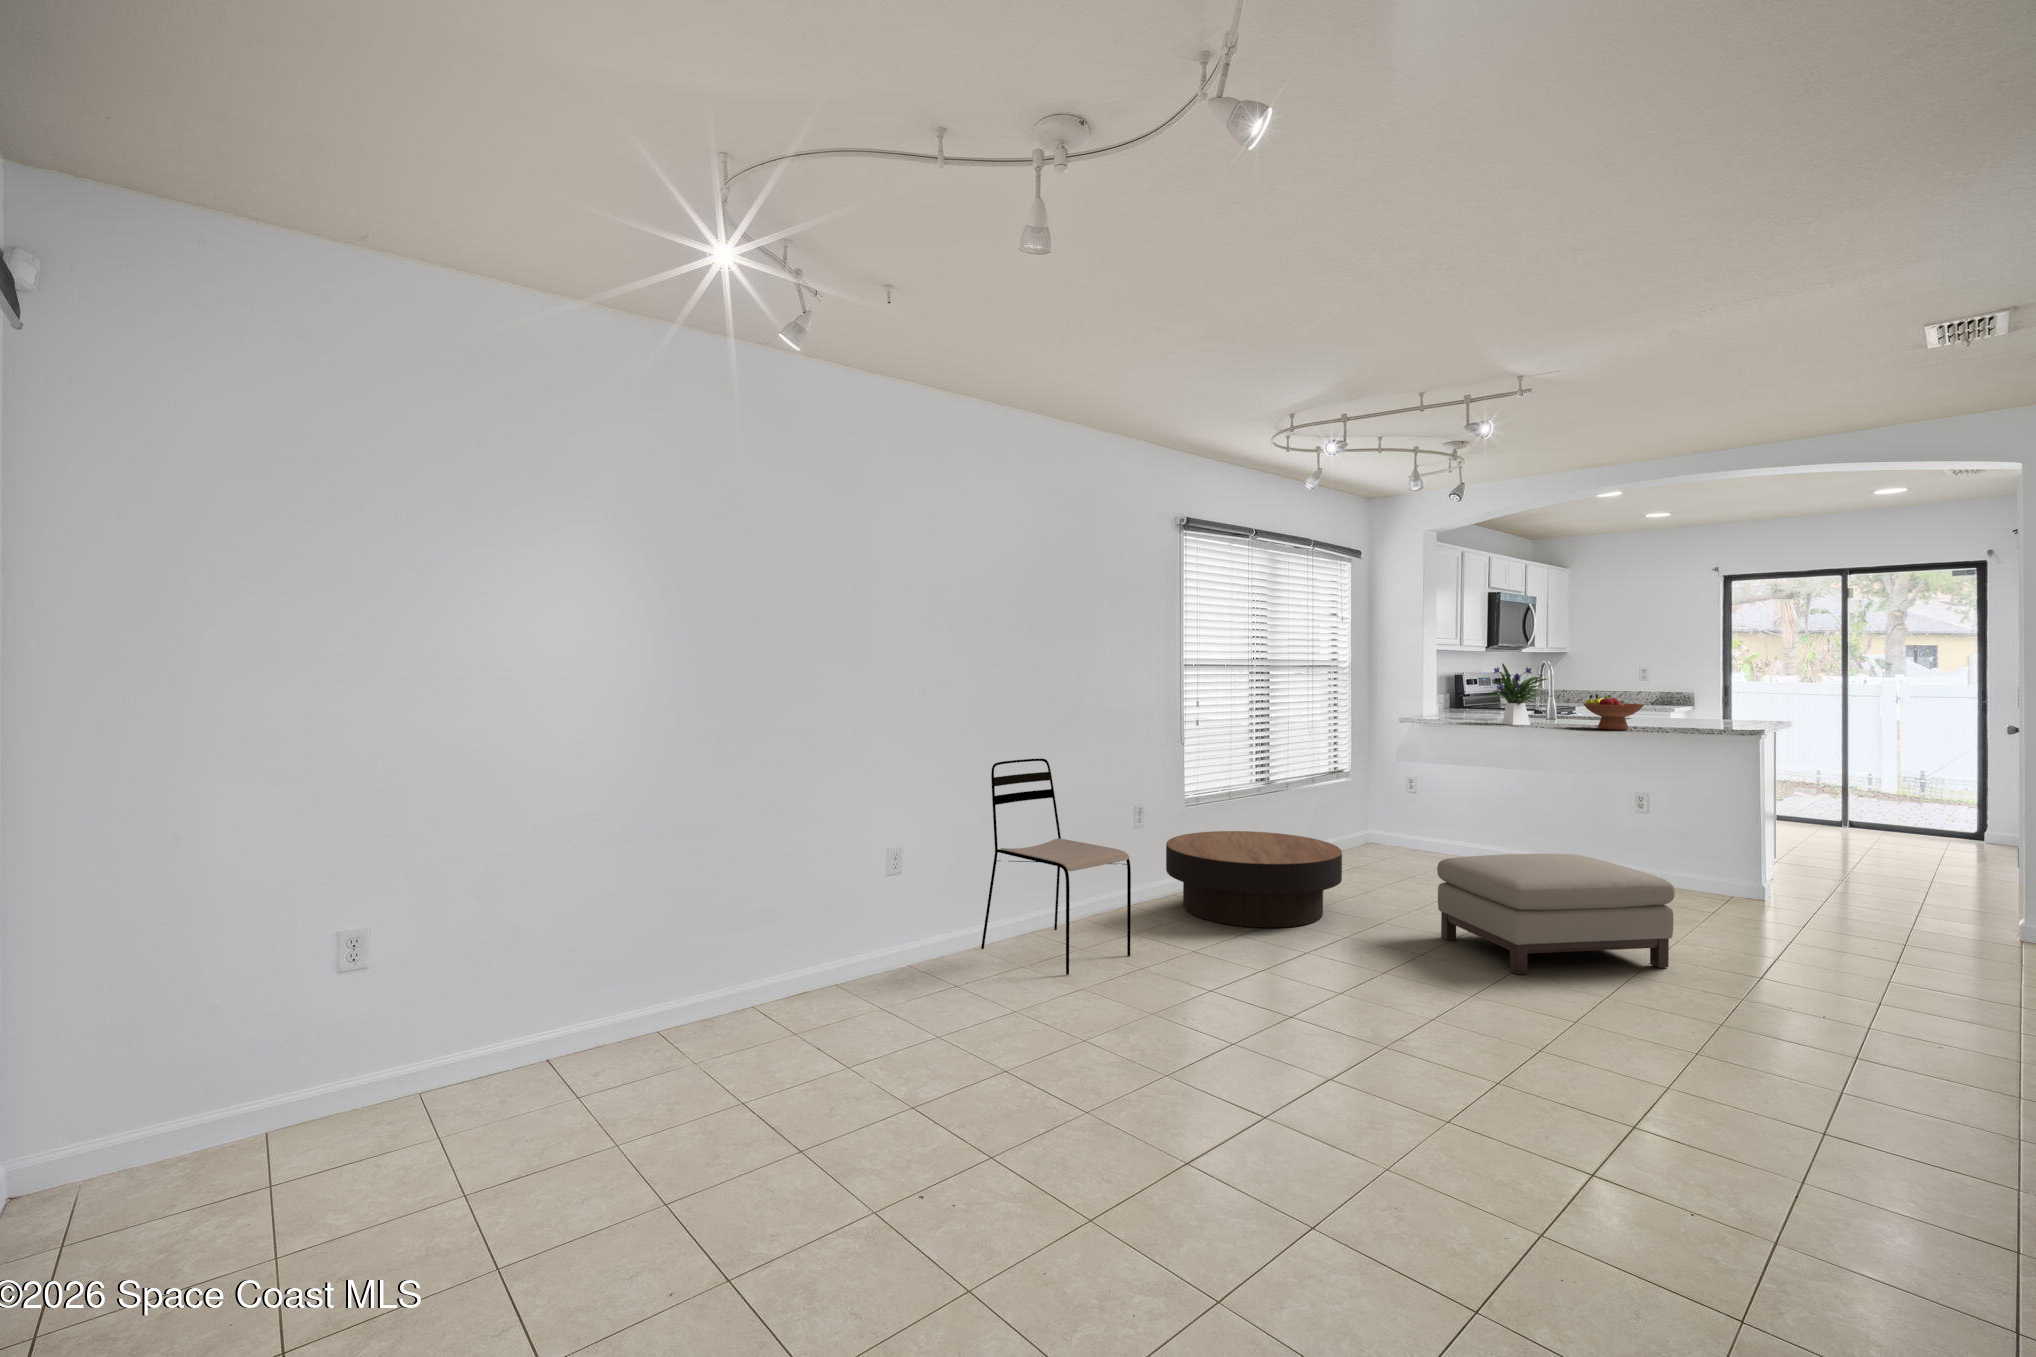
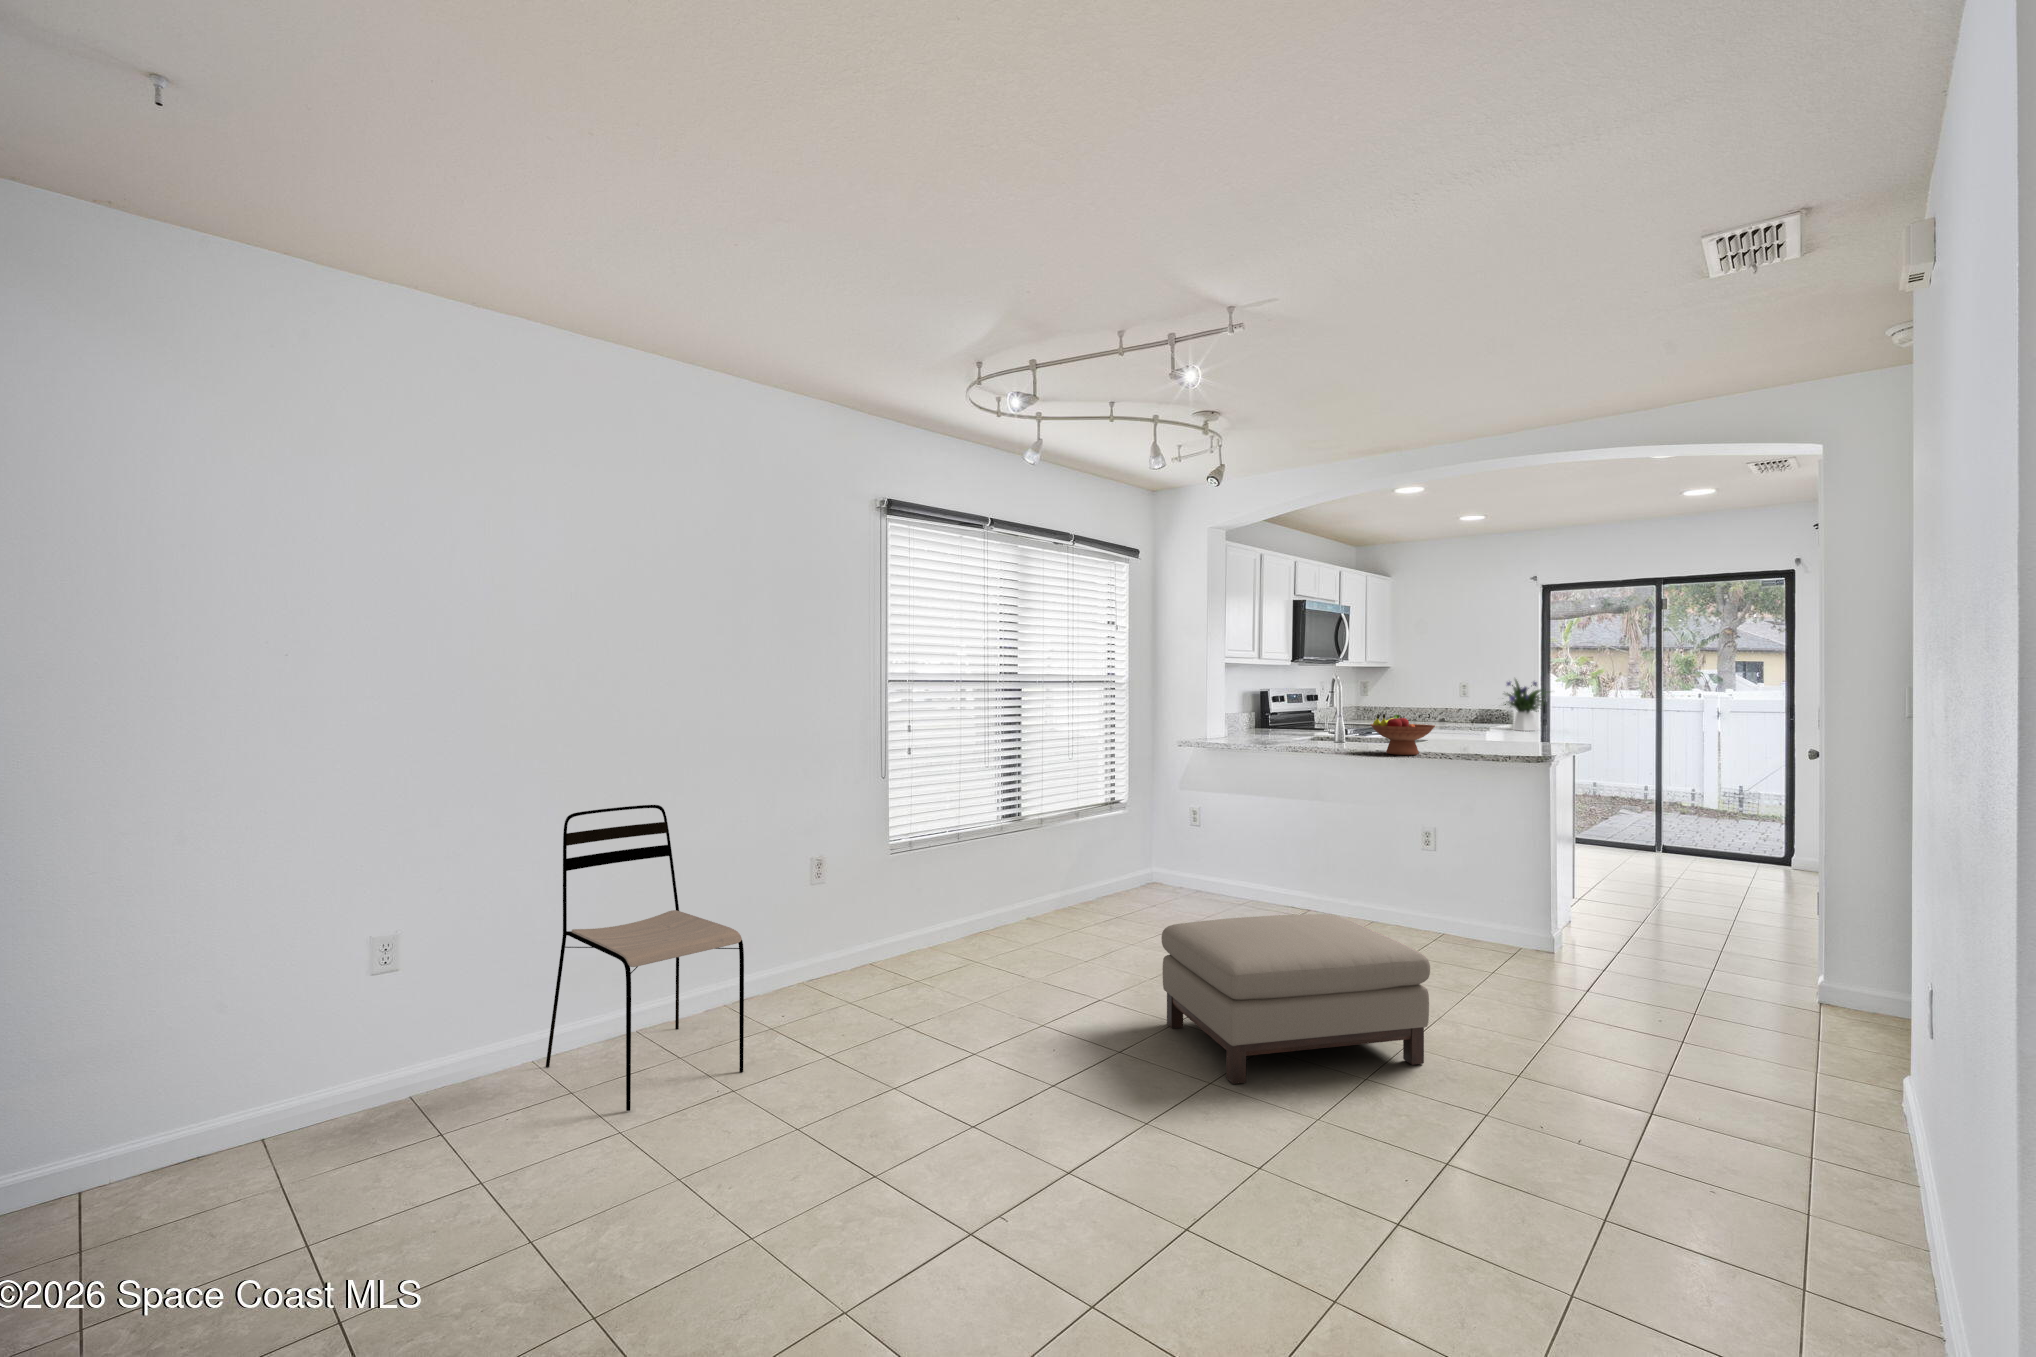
flower arrangement: present [1488,663,1547,725] -> present [1504,680,1545,731]
coffee table: present [1166,831,1342,928] -> none [850,884,1063,1016]

